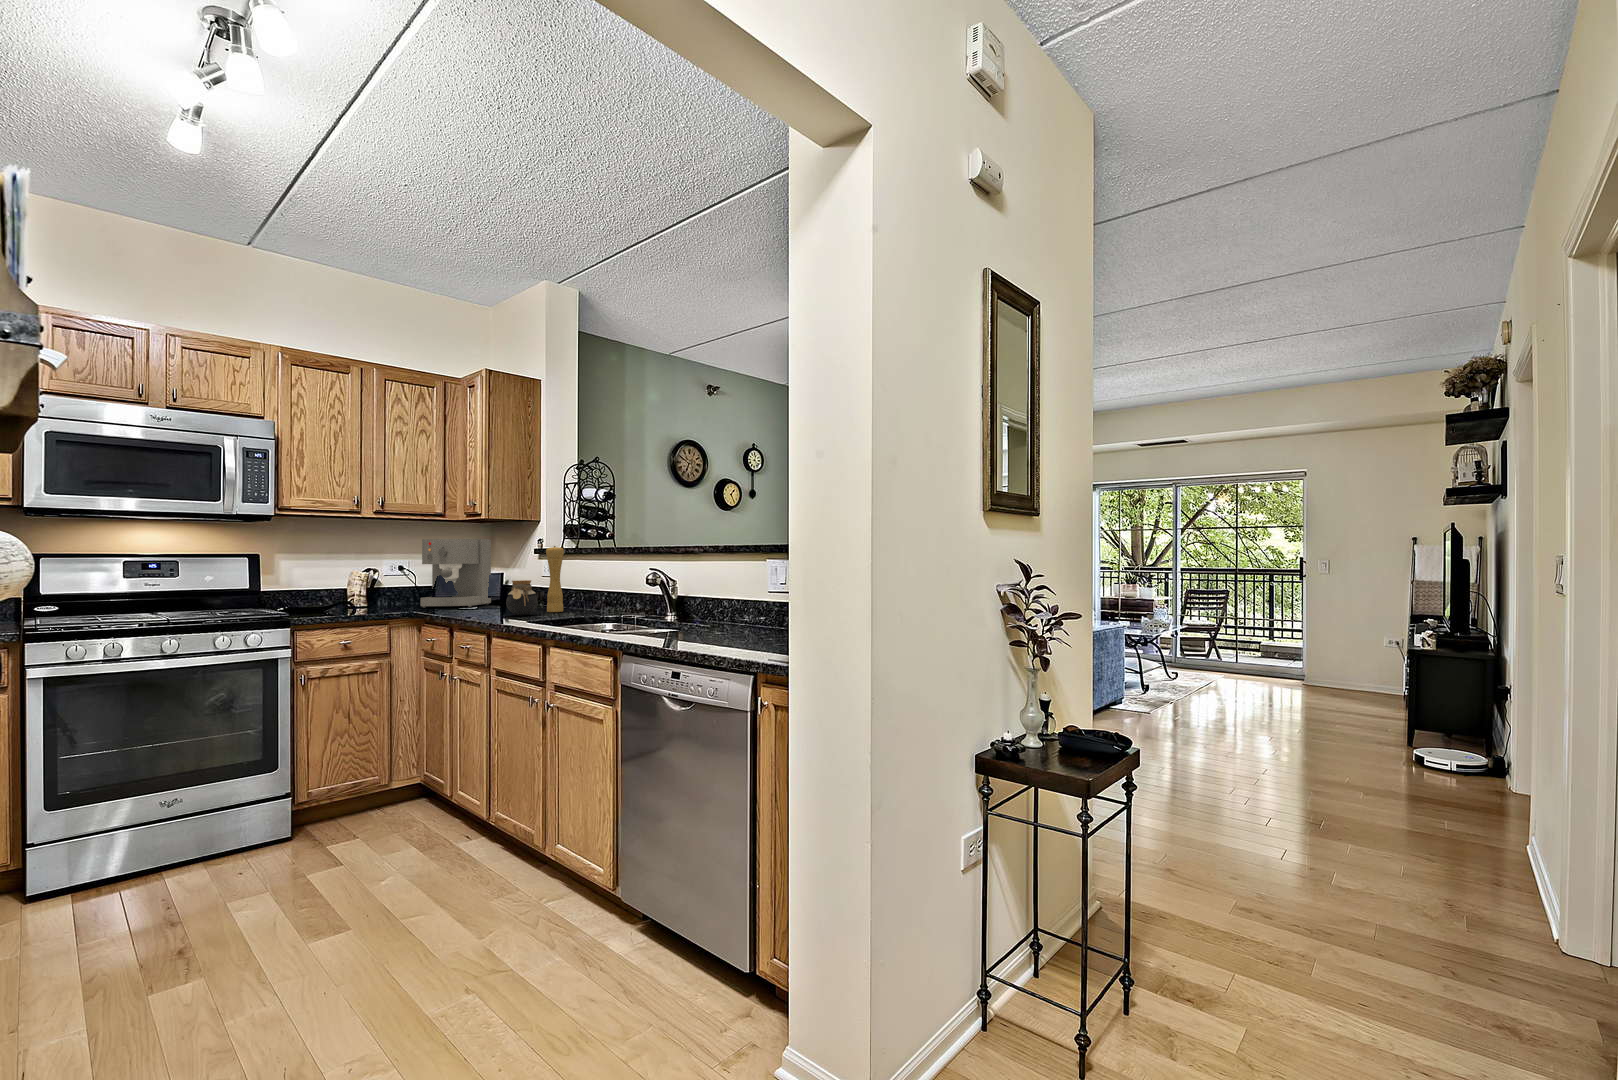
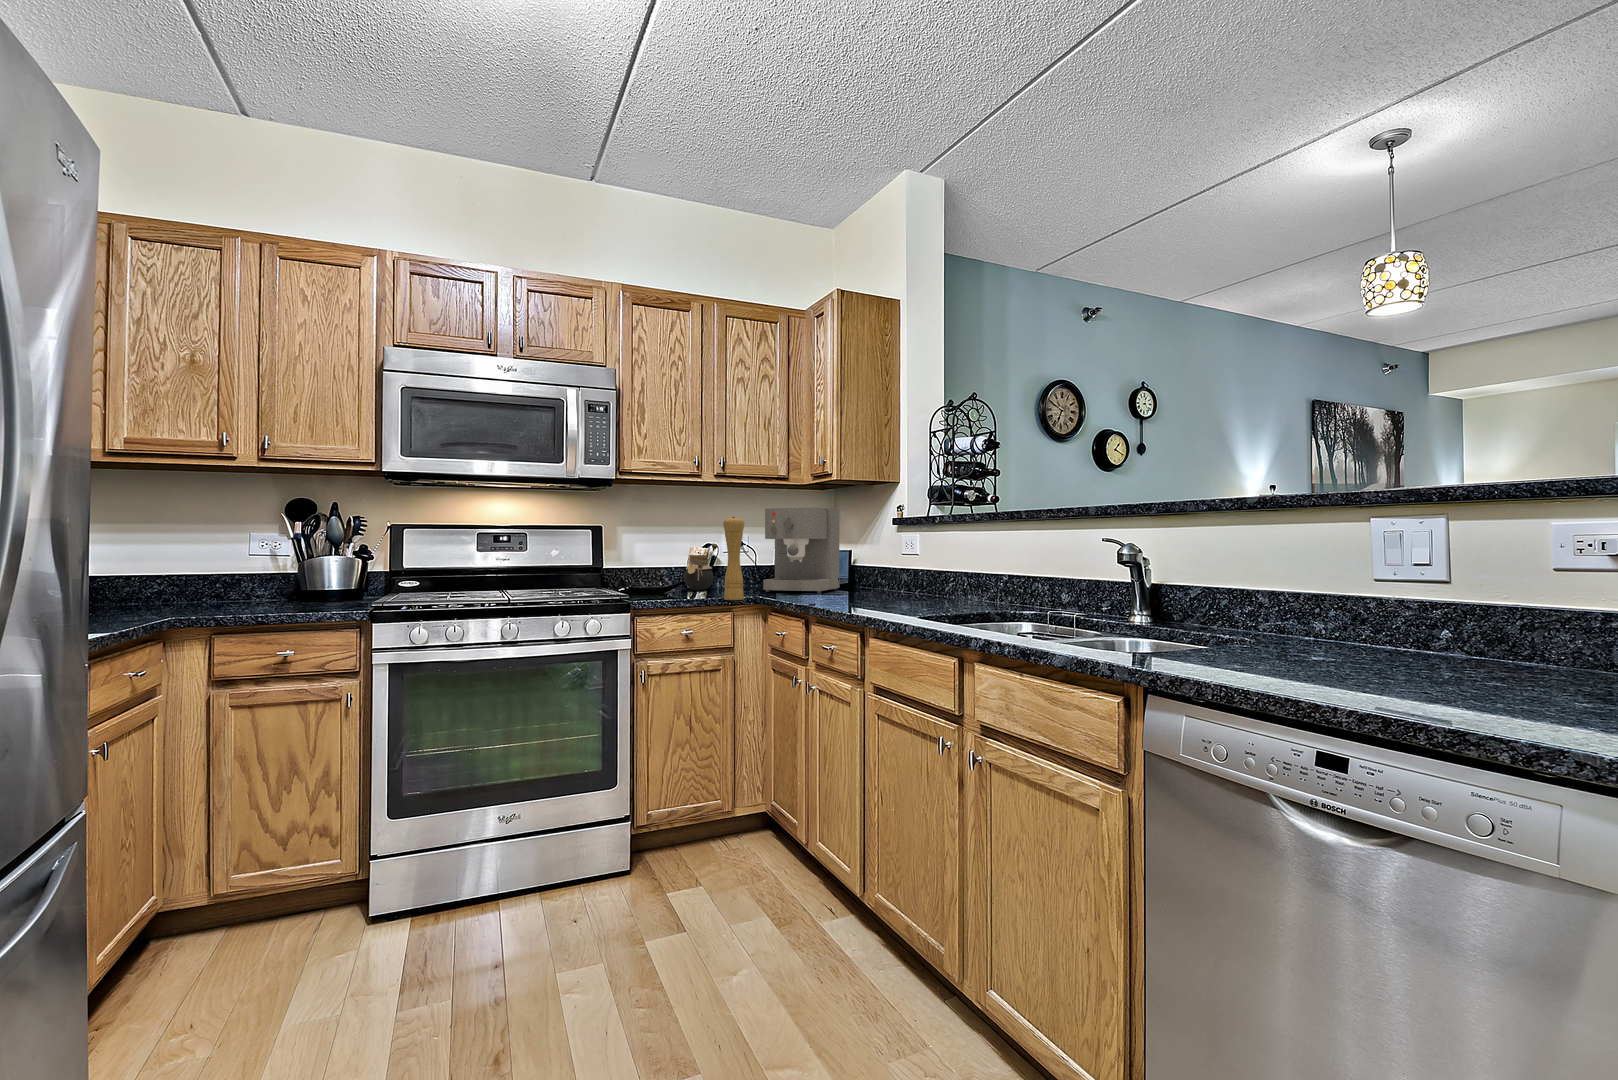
pepper mill: present [546,546,564,612] -> present [723,517,744,600]
jar: present [506,580,538,615] -> present [684,555,714,591]

